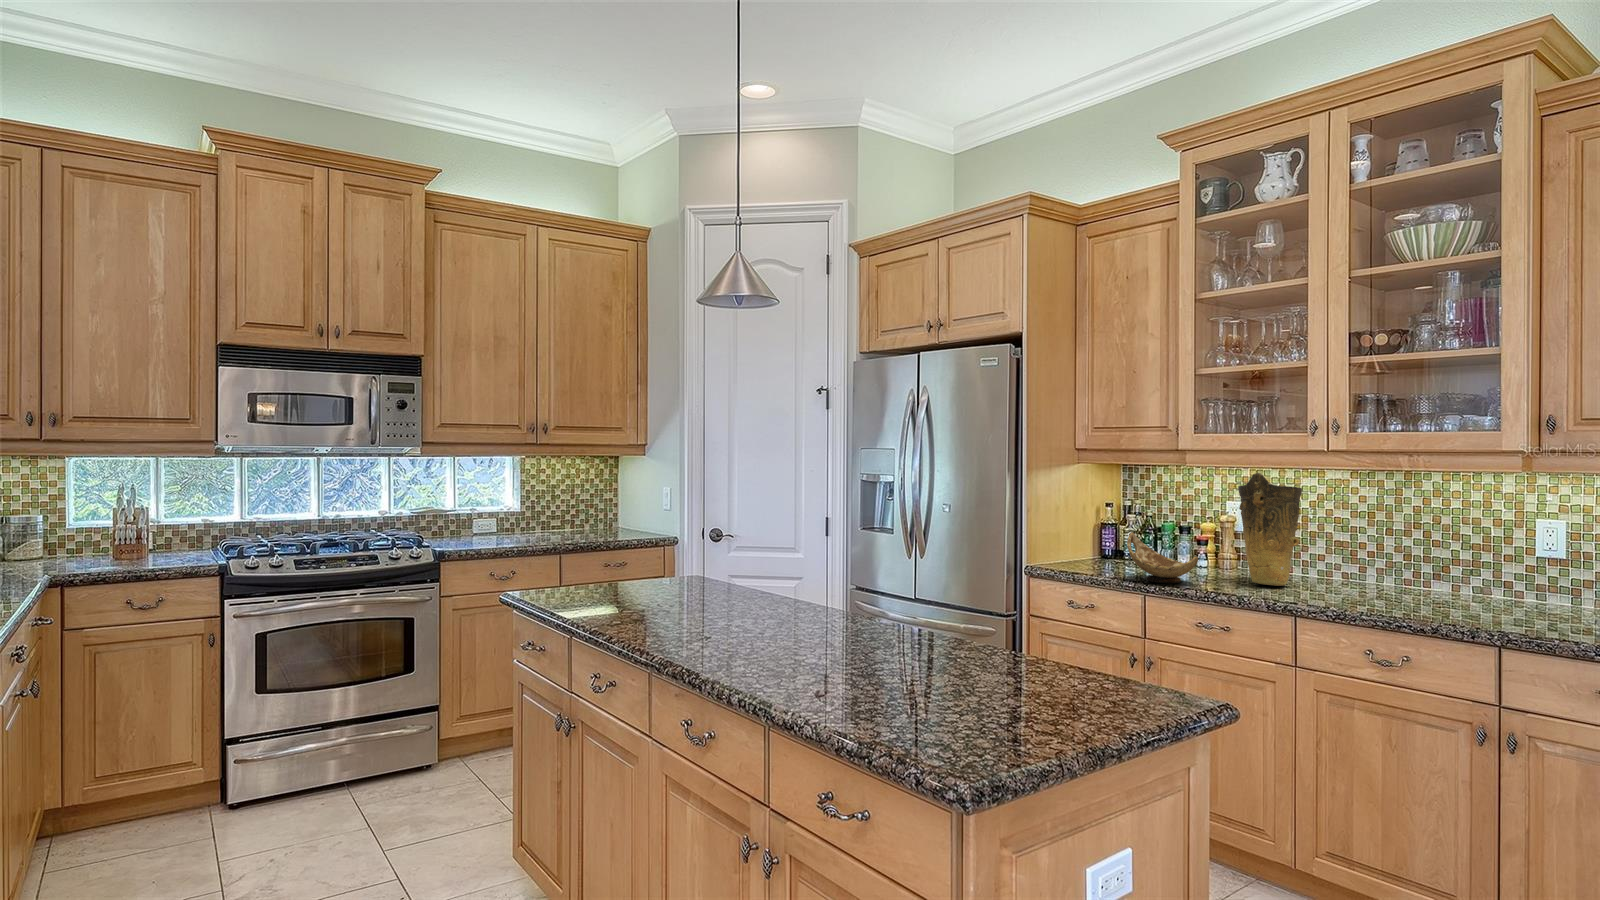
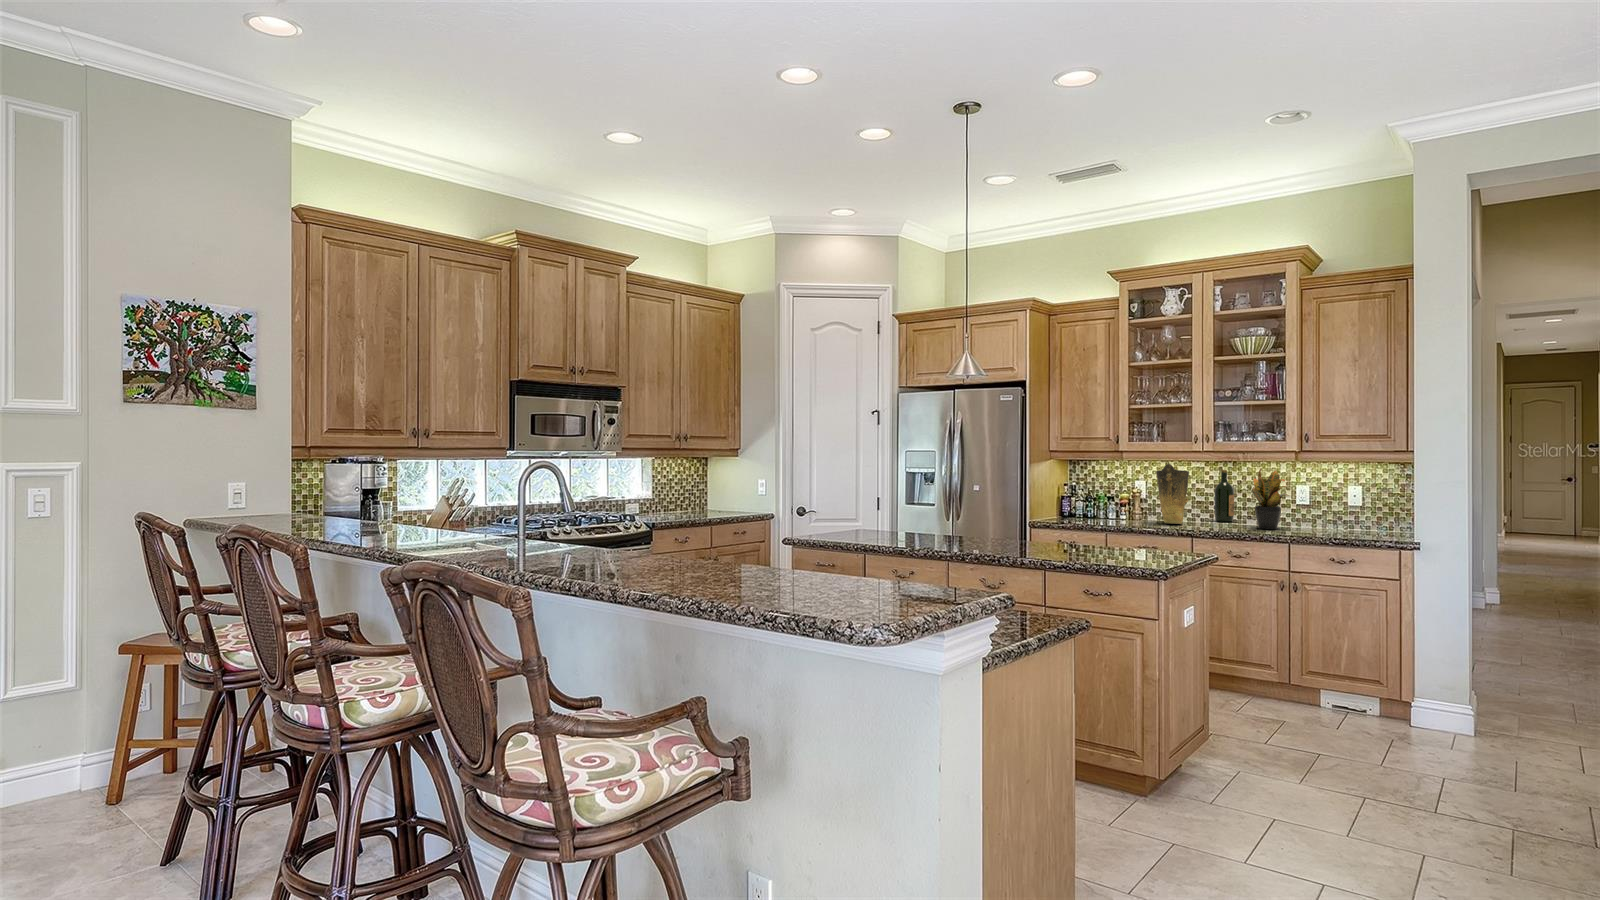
potted plant: none [1417,477,1522,610] -> present [1252,468,1288,529]
wine bottle: none [1360,486,1400,585] -> present [1214,470,1234,522]
decorative bowl: present [1127,533,1198,583] -> none [1098,498,1138,525]

